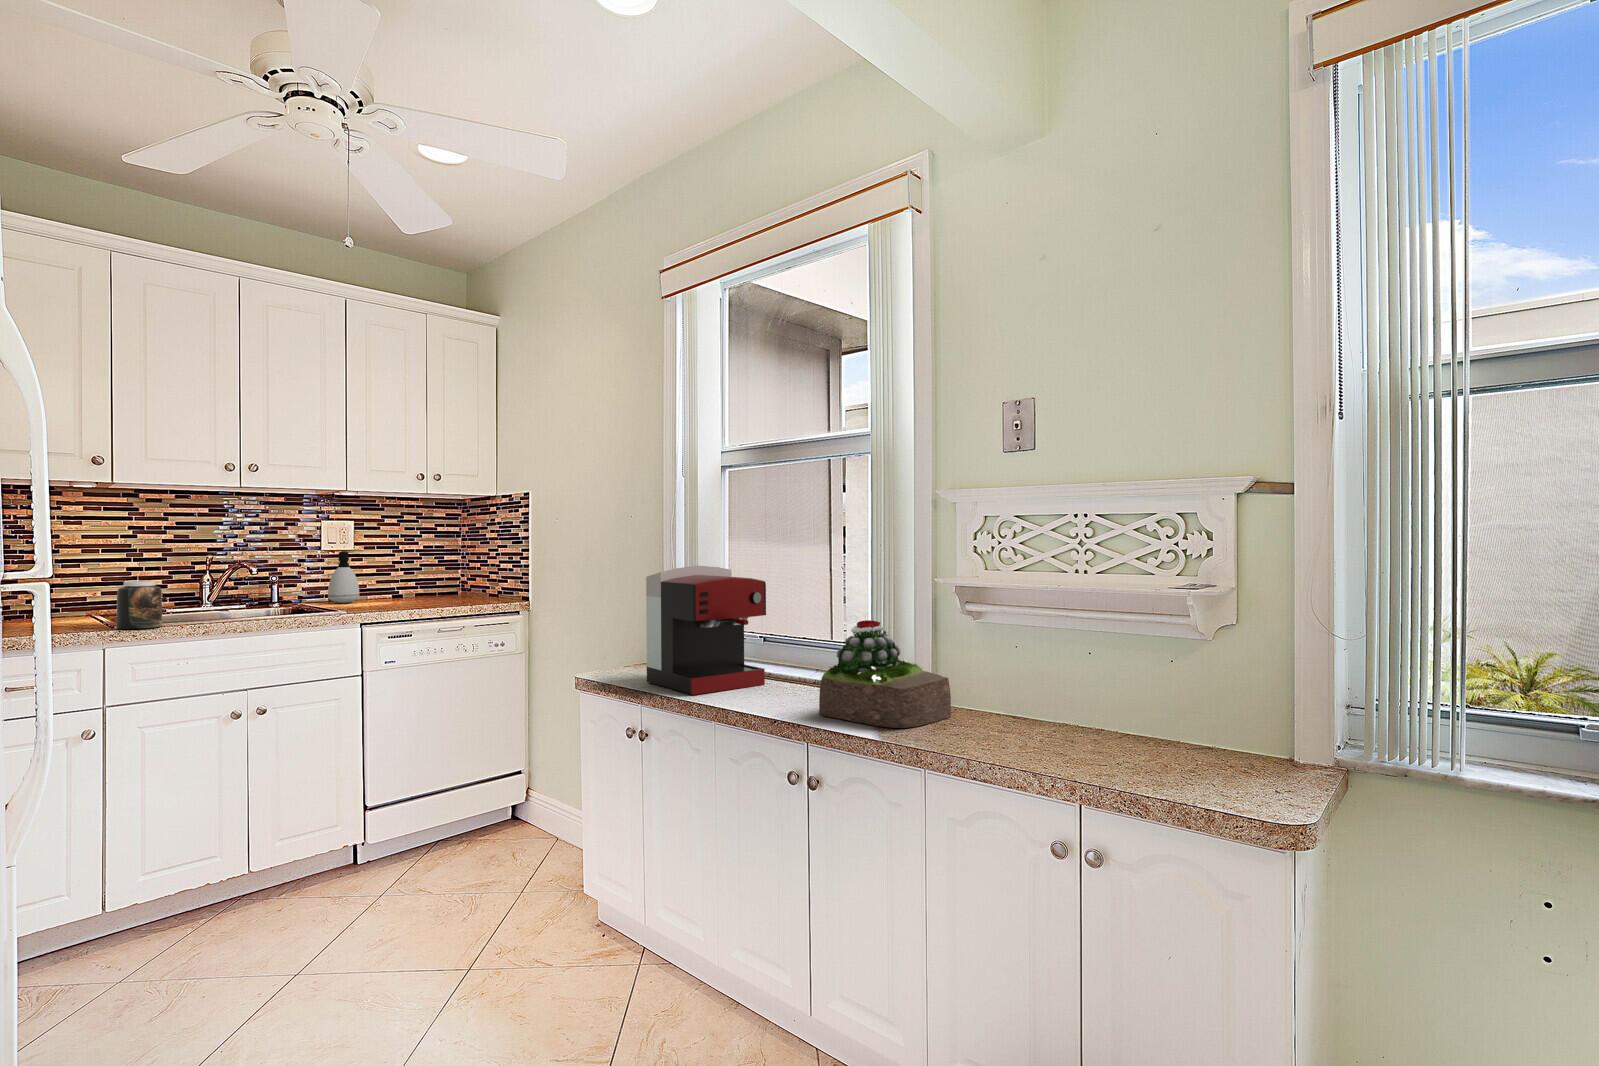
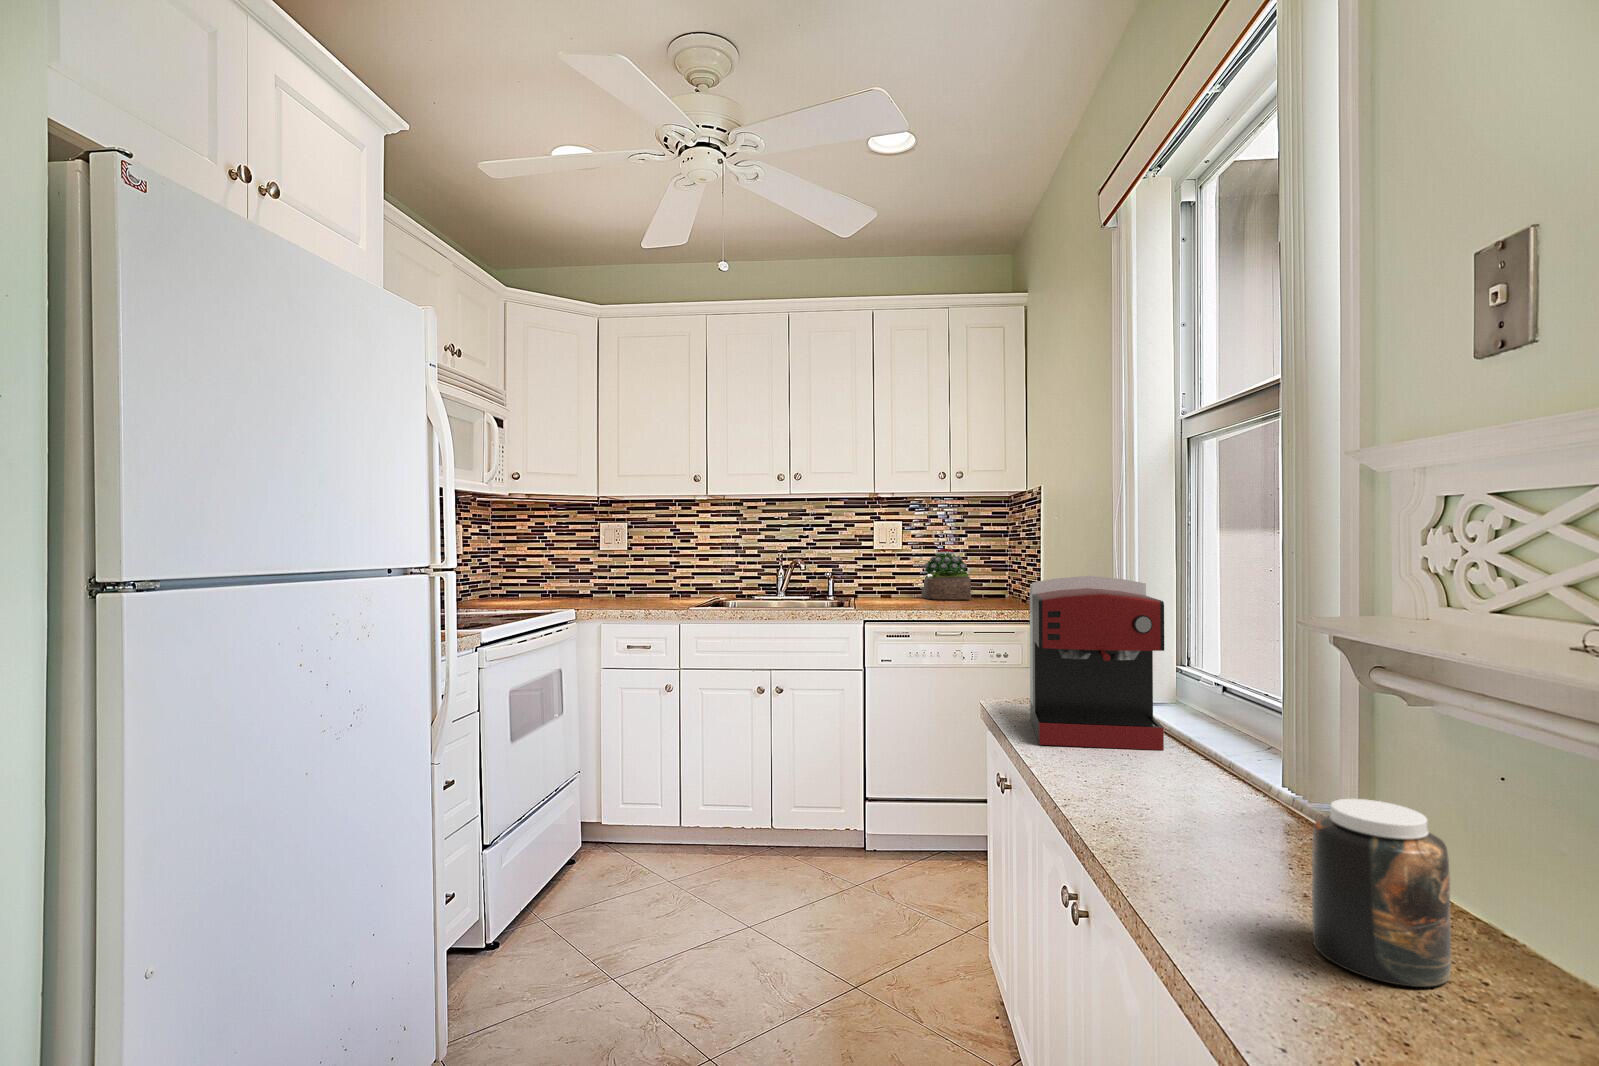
soap dispenser: present [328,551,360,603] -> none [871,551,897,599]
jar: present [117,581,162,629] -> present [1312,799,1451,987]
succulent plant: present [819,620,951,728] -> present [922,549,971,599]

